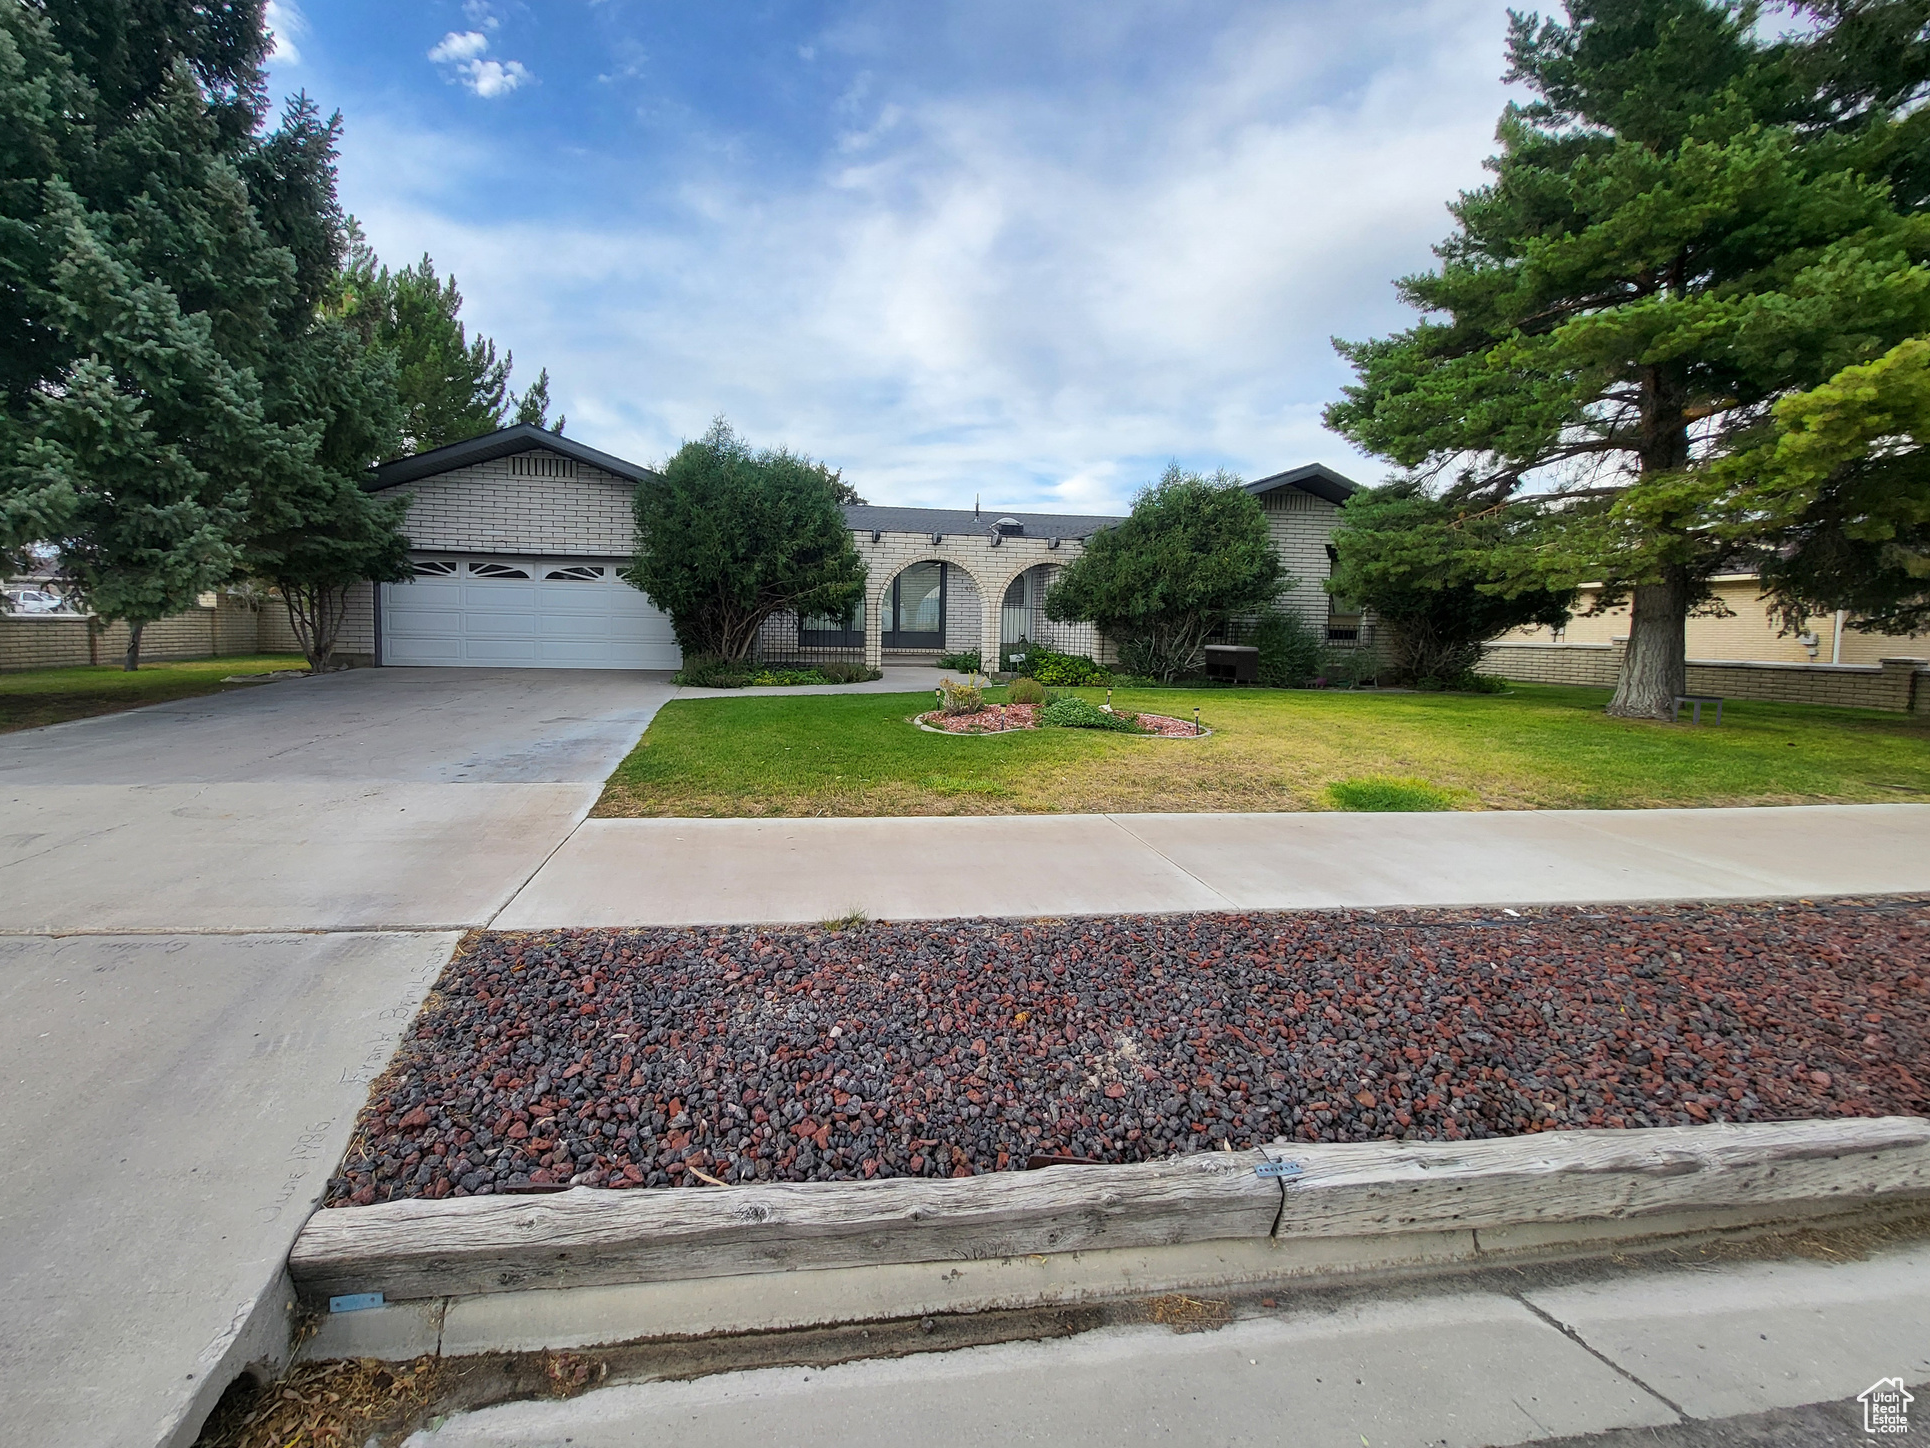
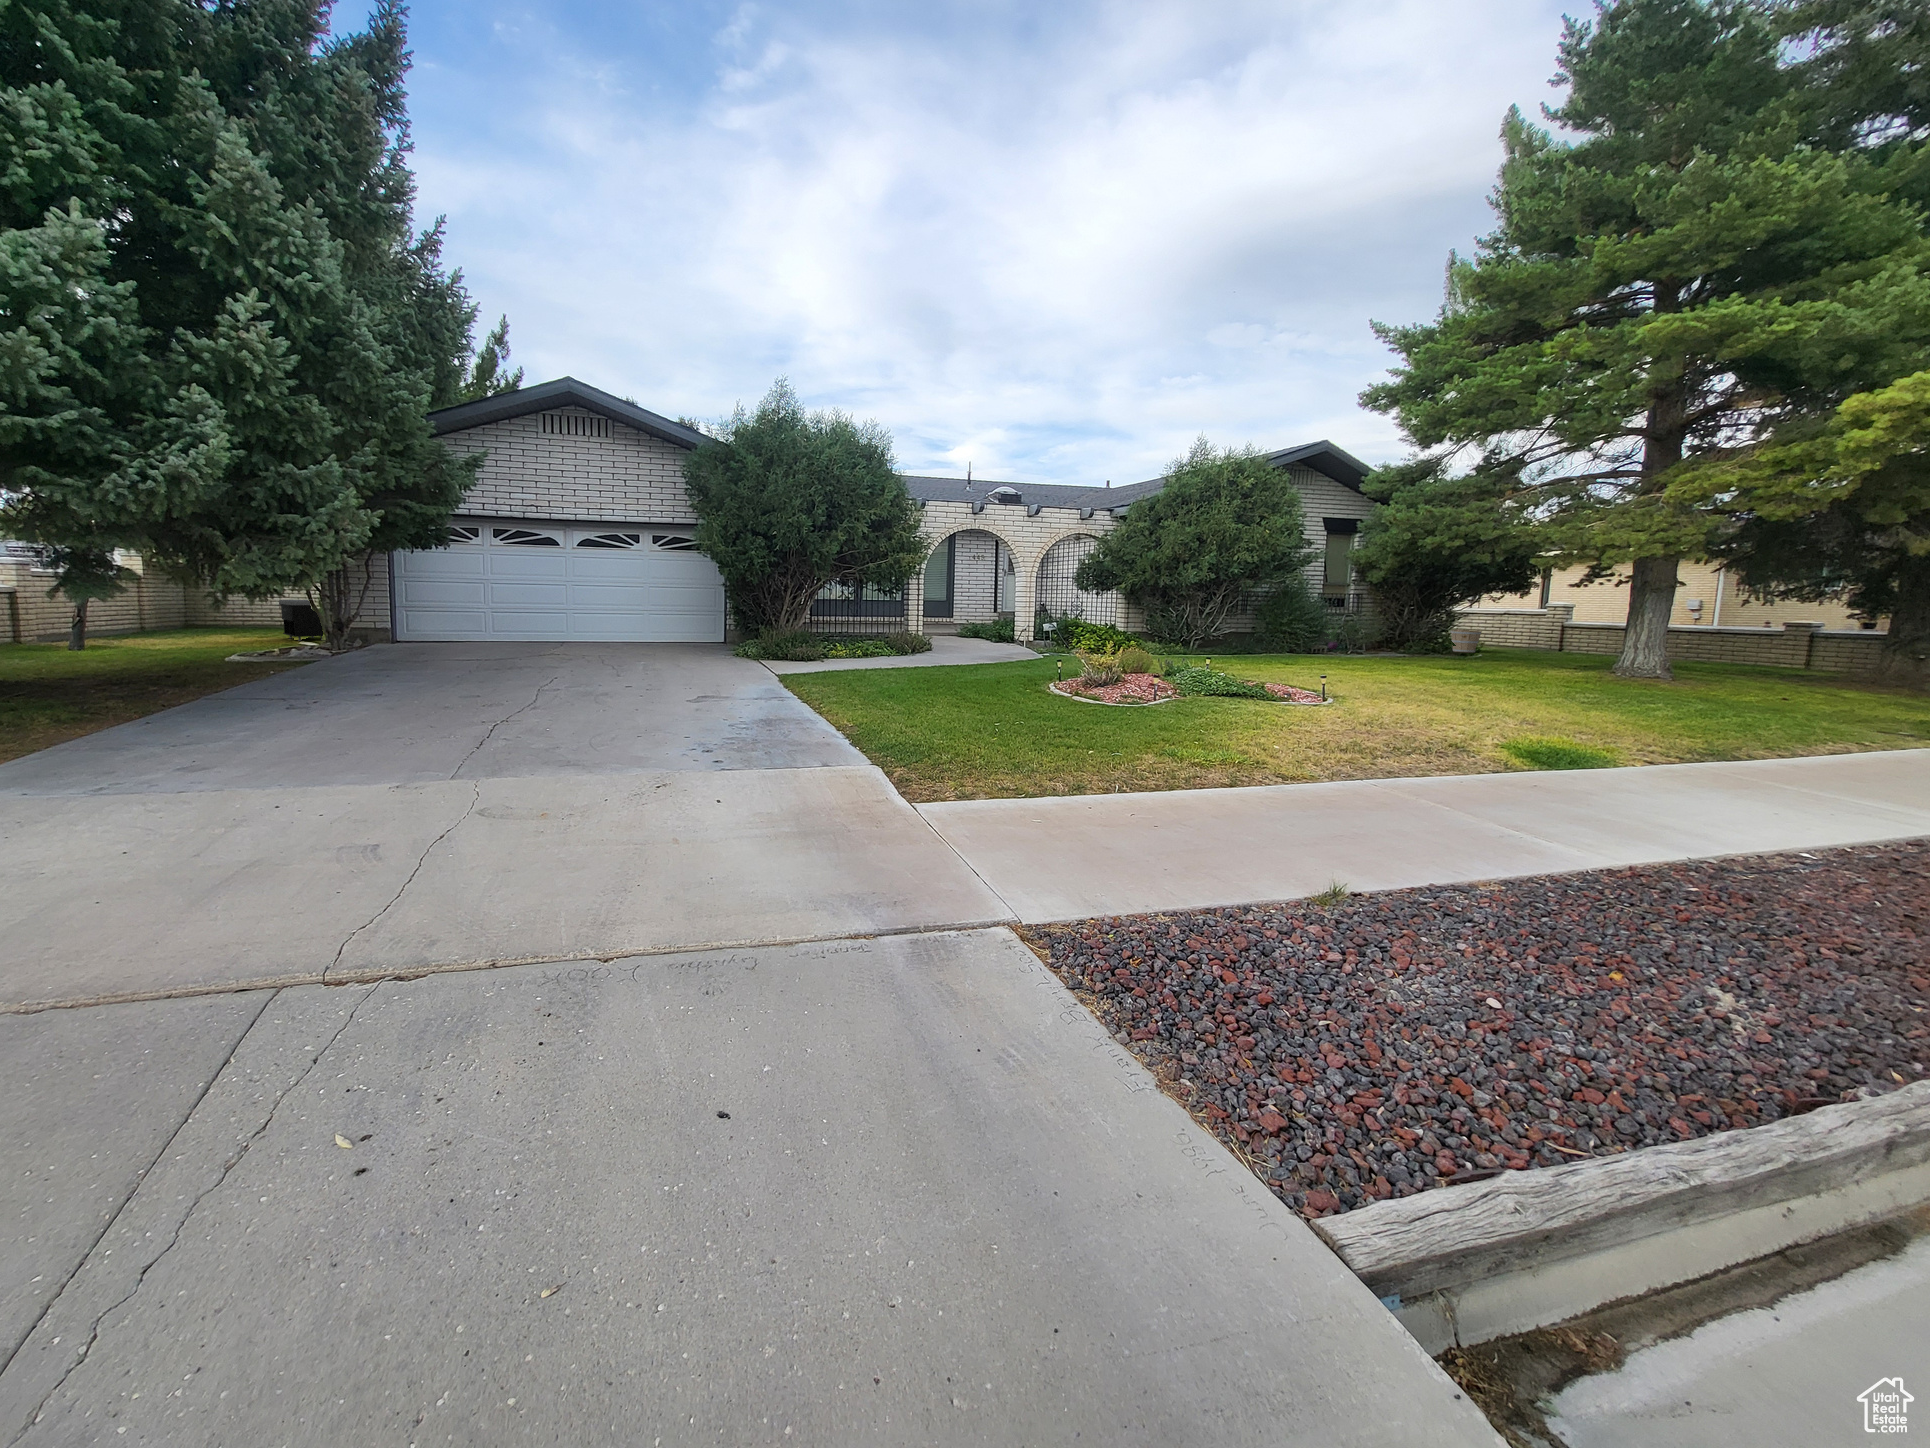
storage bench: present [1205,645,1258,683] -> present [279,600,323,641]
wooden bucket: none [1459,665,1495,691] -> present [1450,629,1482,653]
round table: present [1673,695,1724,725] -> none [1674,654,1720,680]

